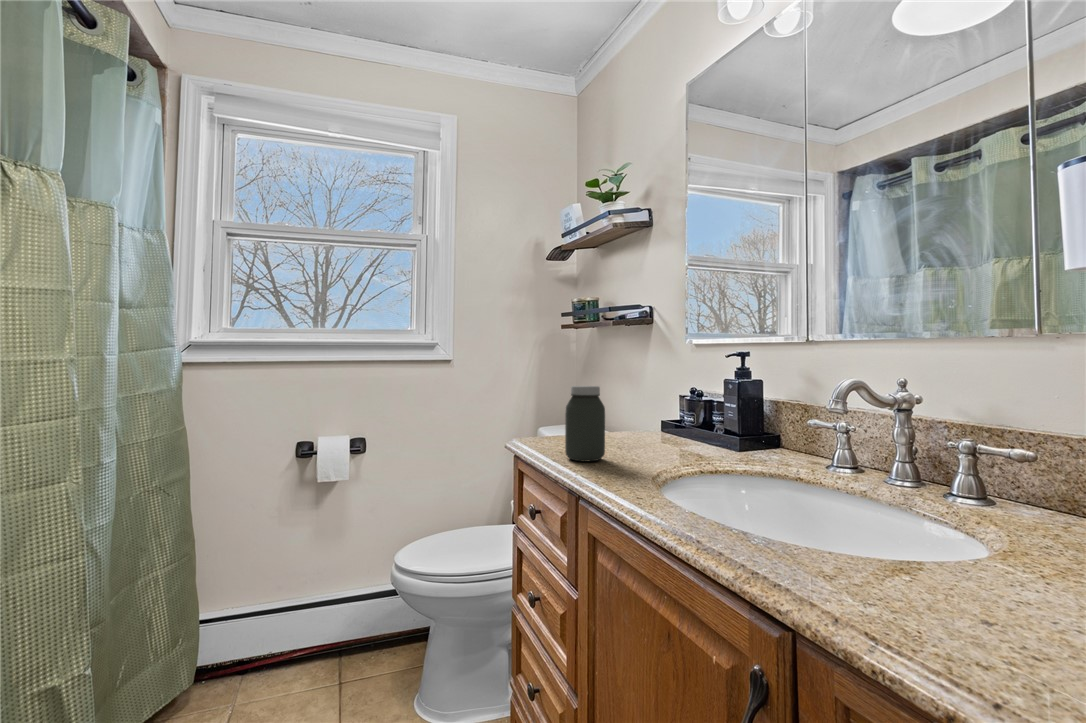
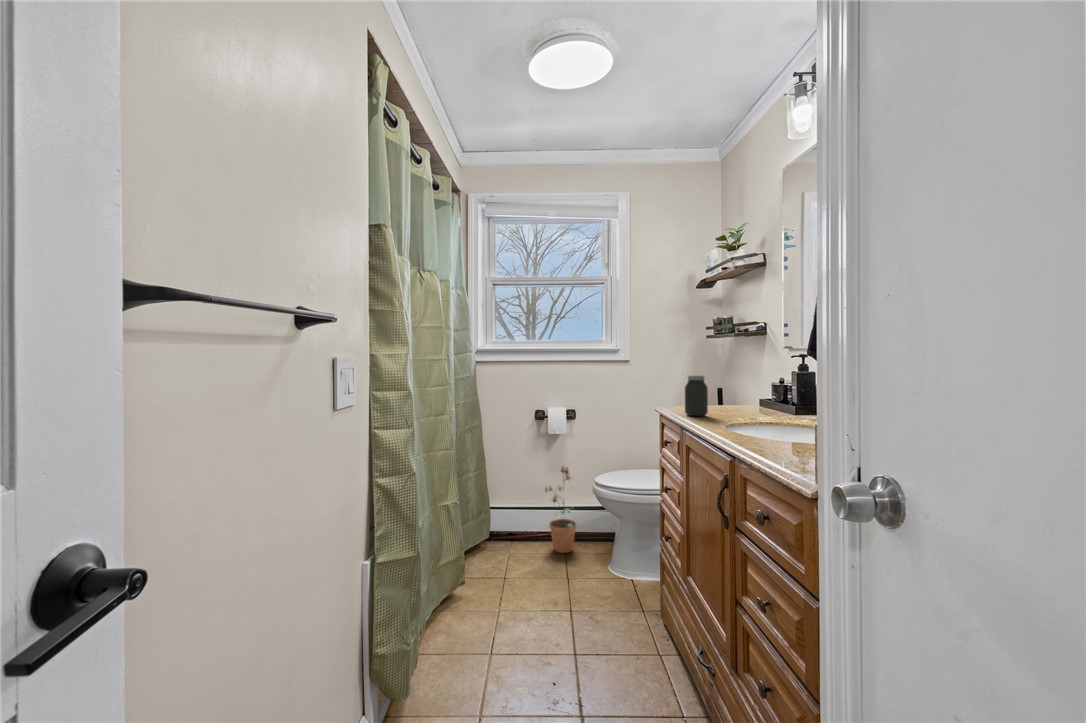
potted plant: none [305,532,363,685] -> present [545,467,577,553]

